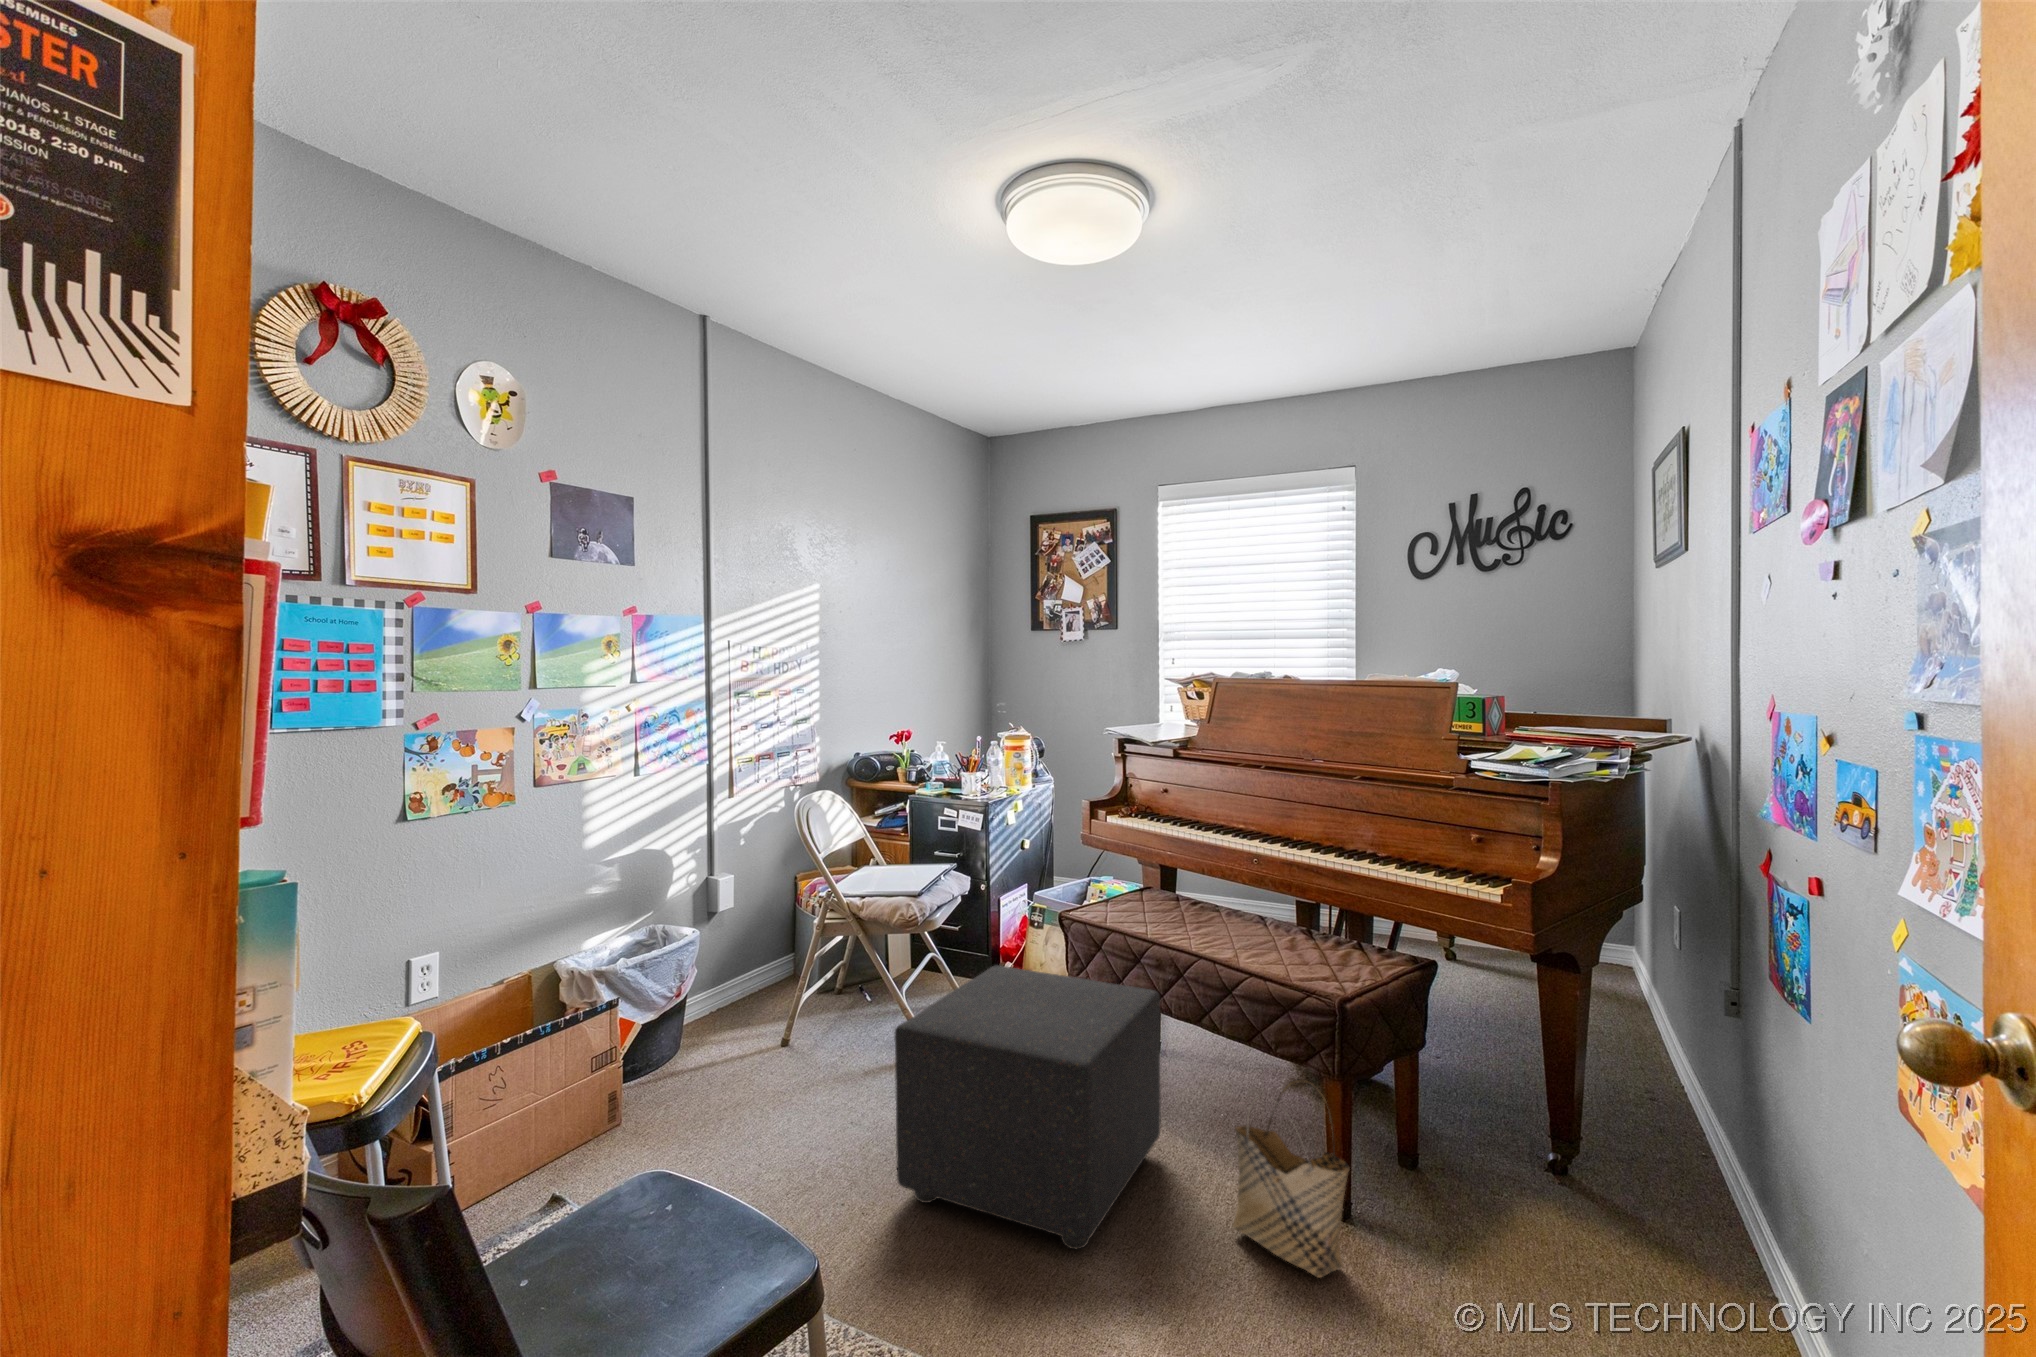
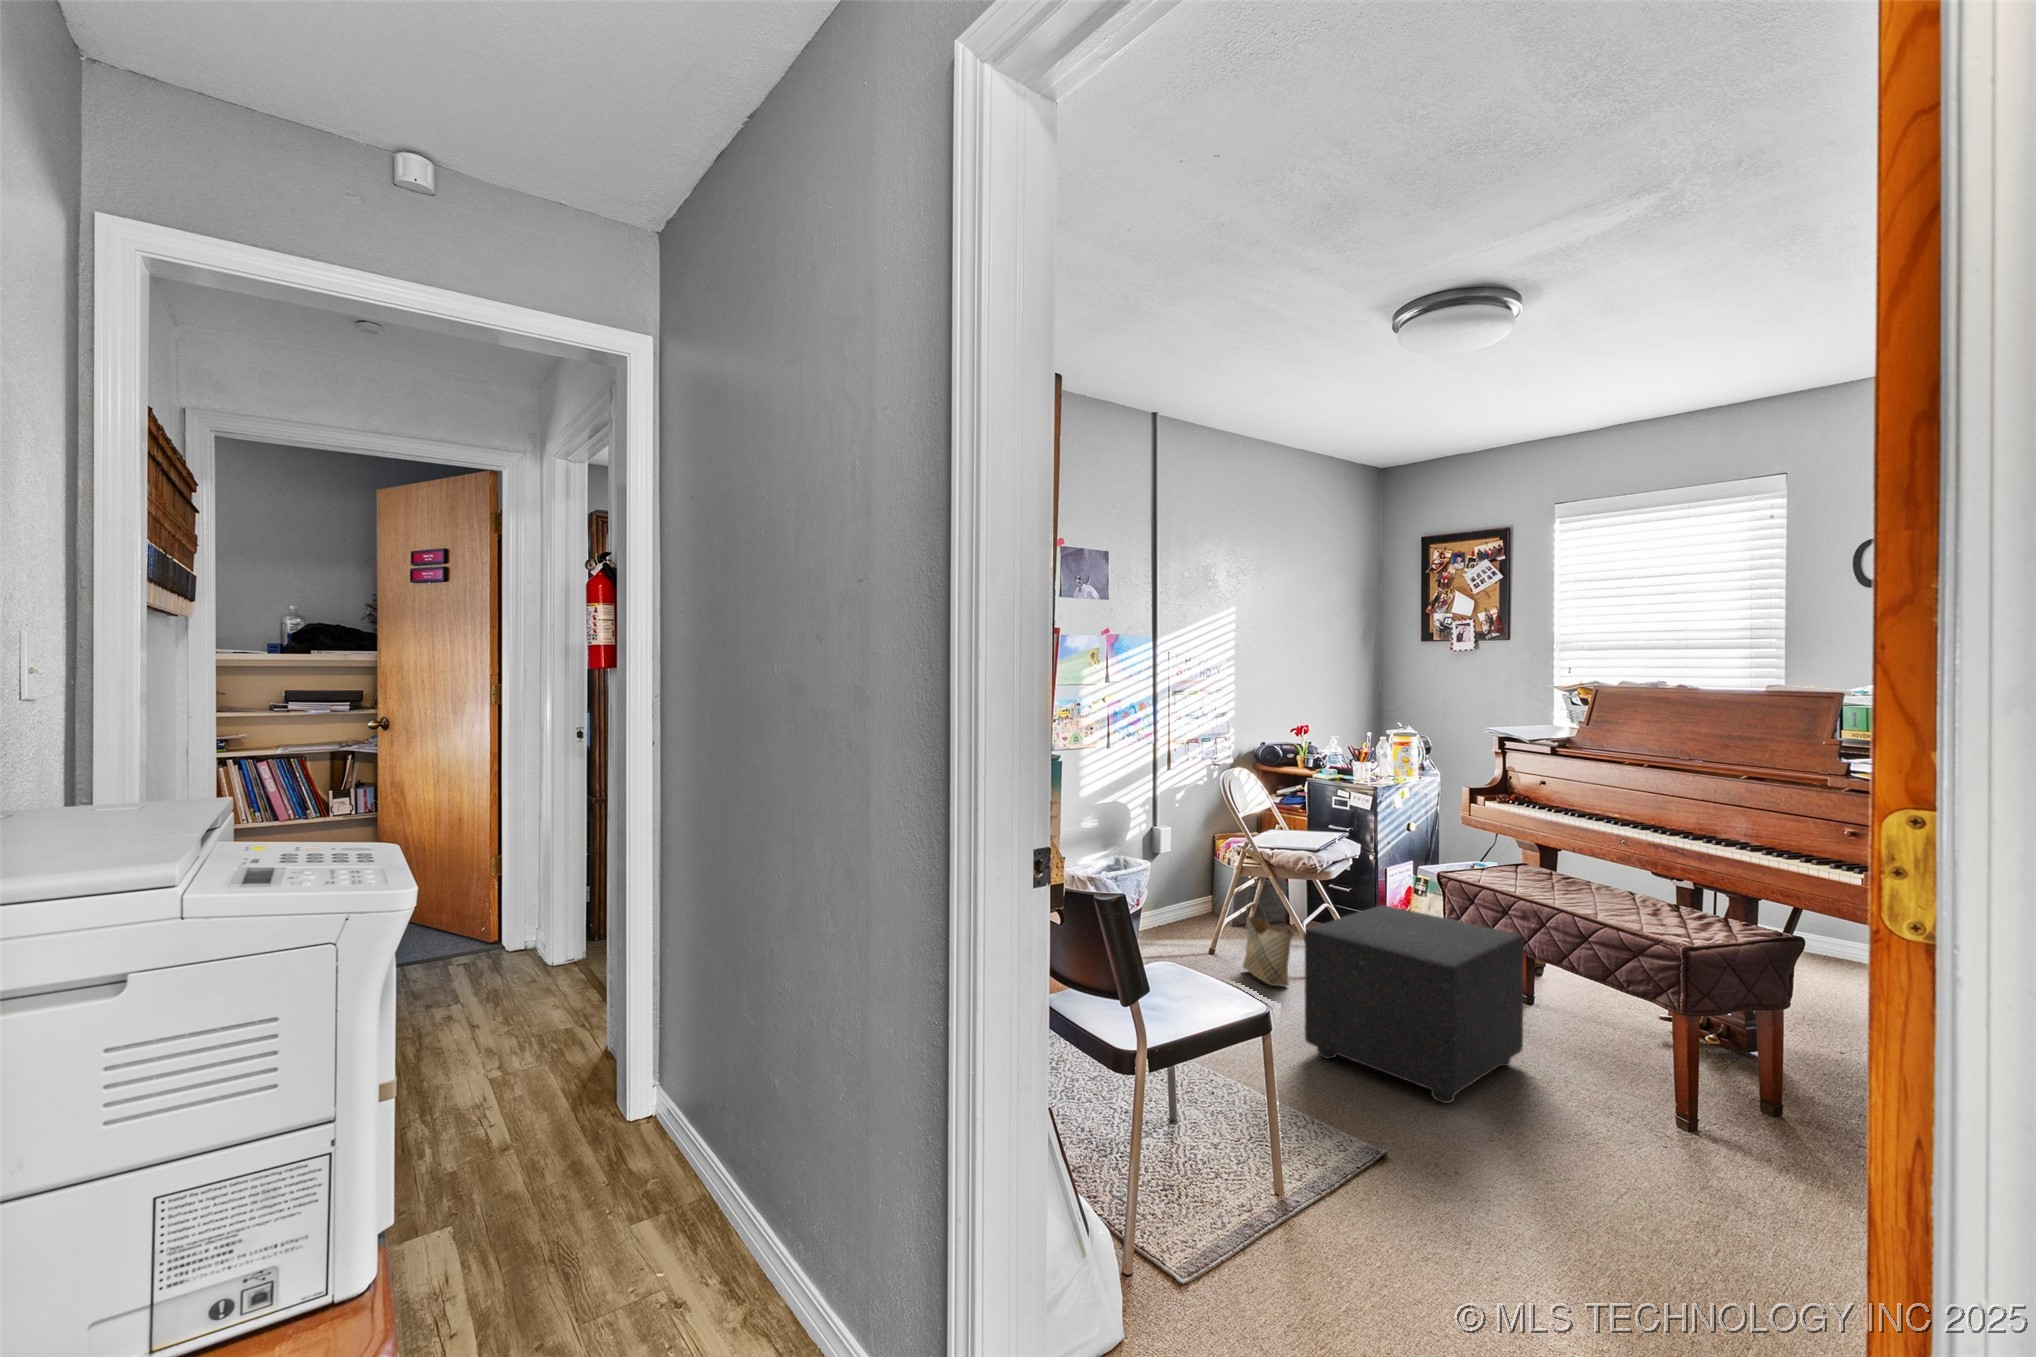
woven basket: present [1233,1080,1349,1278] -> present [1243,895,1293,987]

